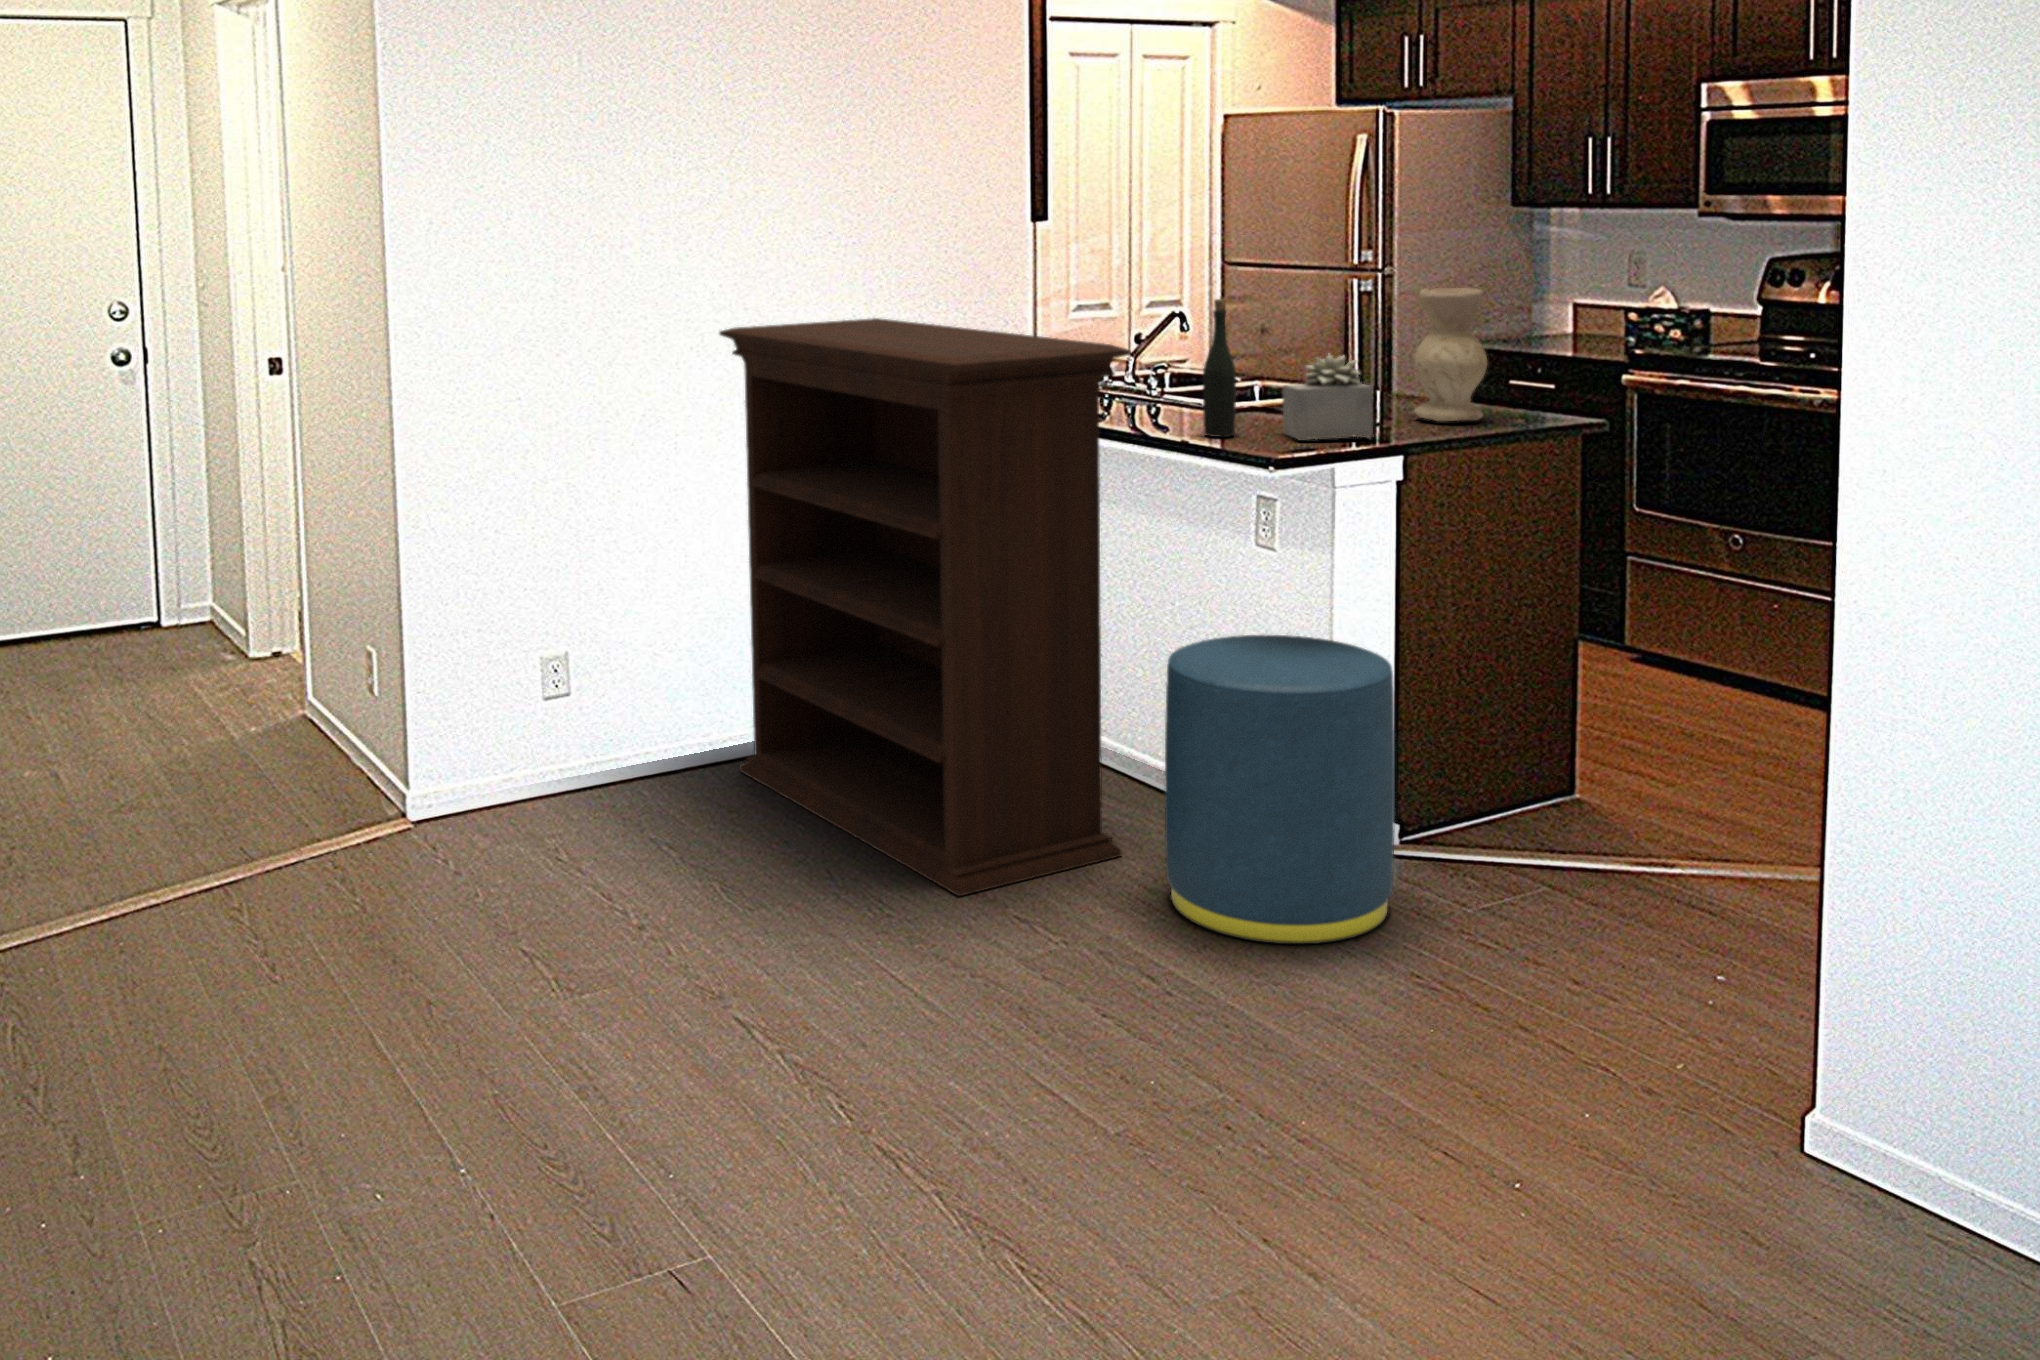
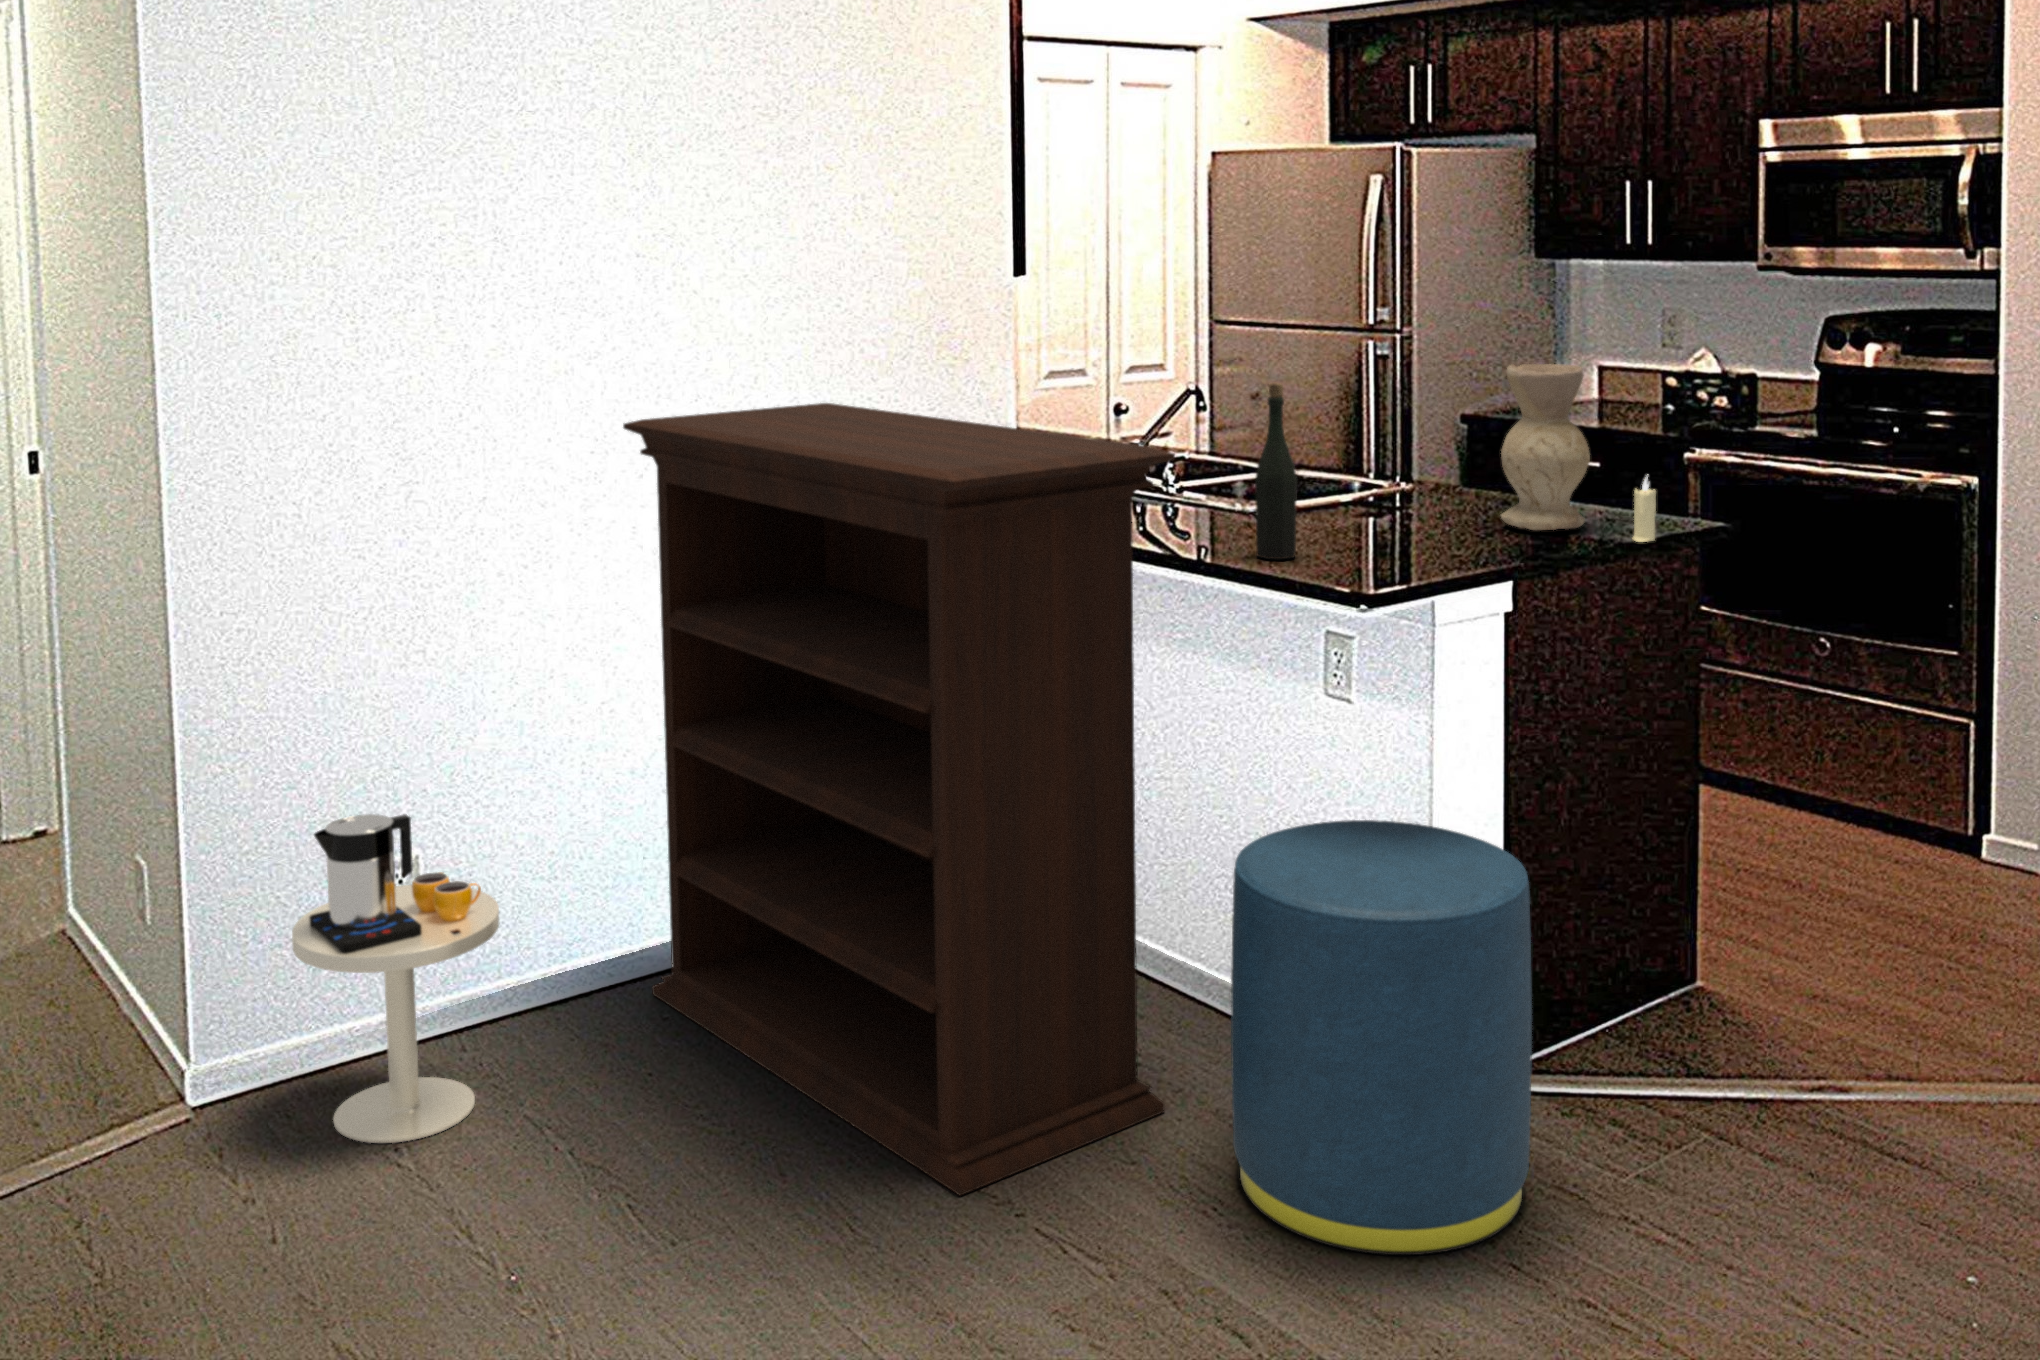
succulent plant: present [1282,355,1373,439] -> none [1352,450,1472,562]
candle: none [1518,376,1537,430] -> present [1633,477,1656,542]
side table: none [479,613,626,849] -> present [292,814,500,1143]

